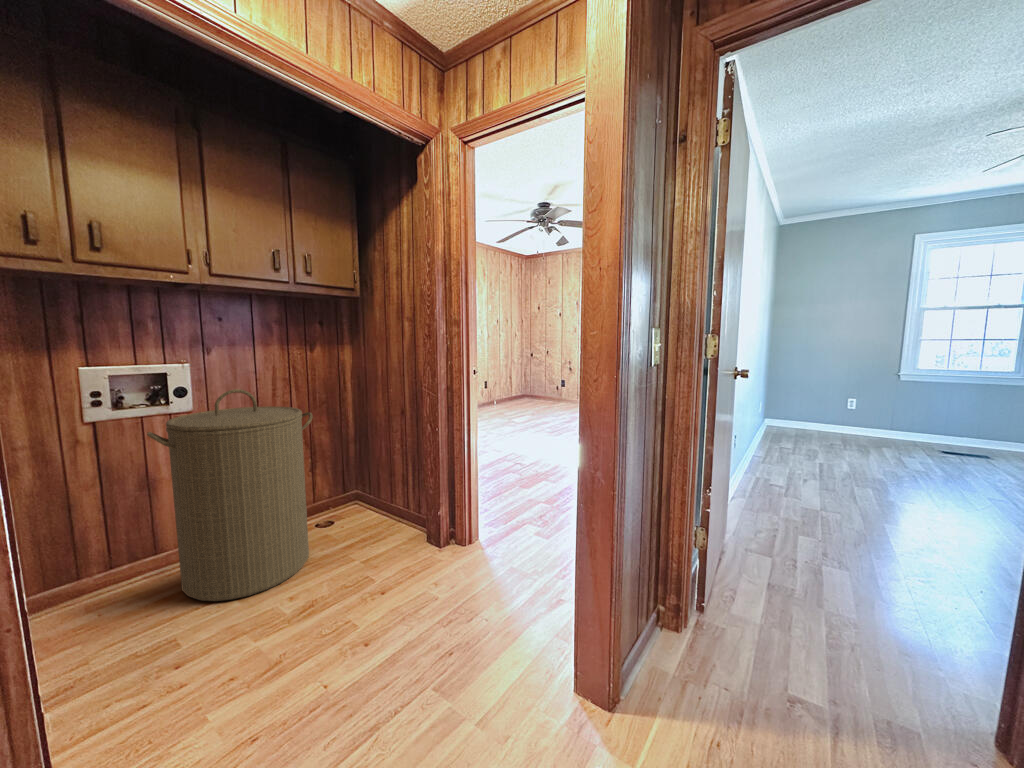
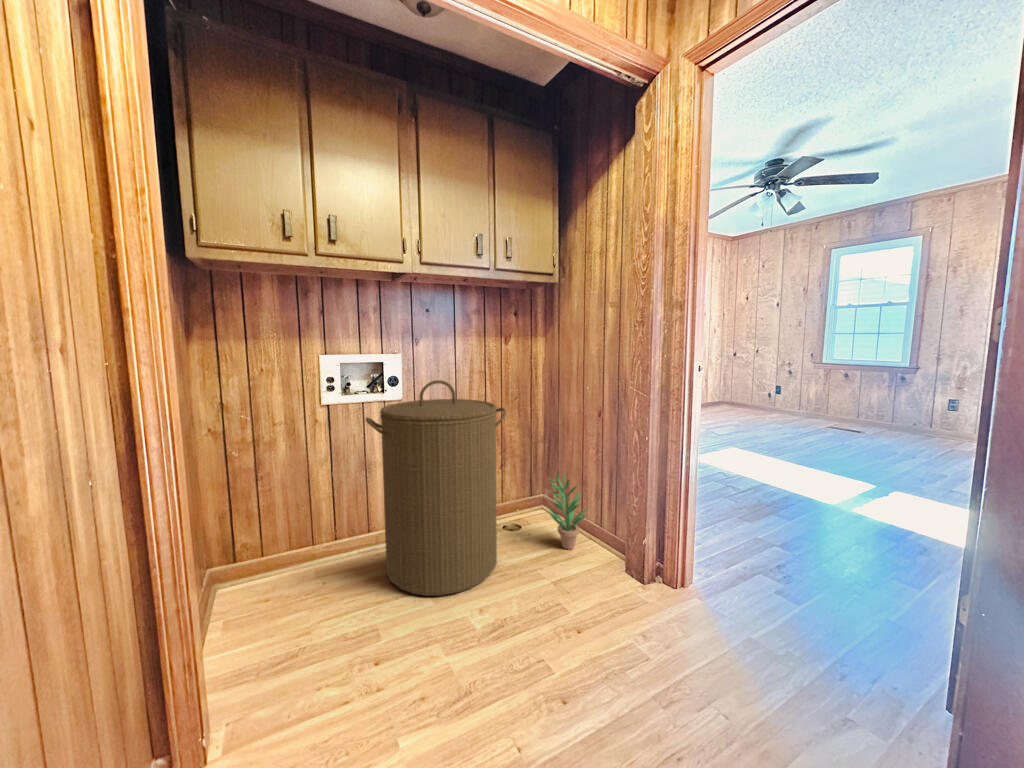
potted plant: none [356,464,398,533] -> present [547,472,588,549]

